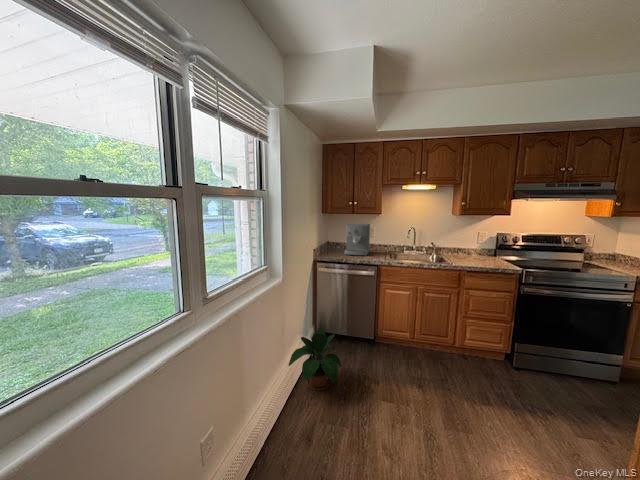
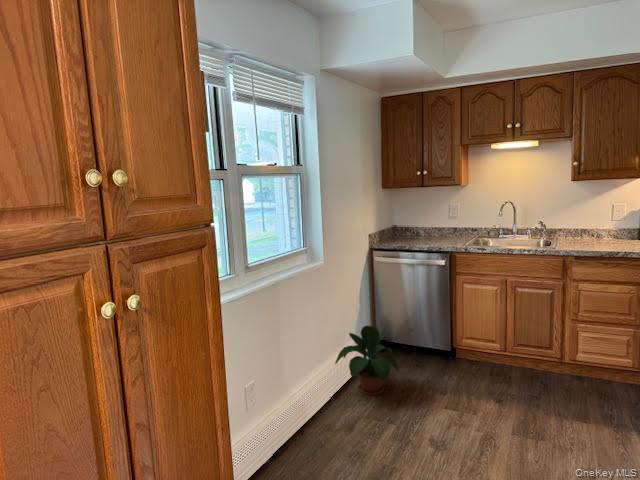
coffee maker: present [344,223,370,256] -> none [414,199,451,242]

